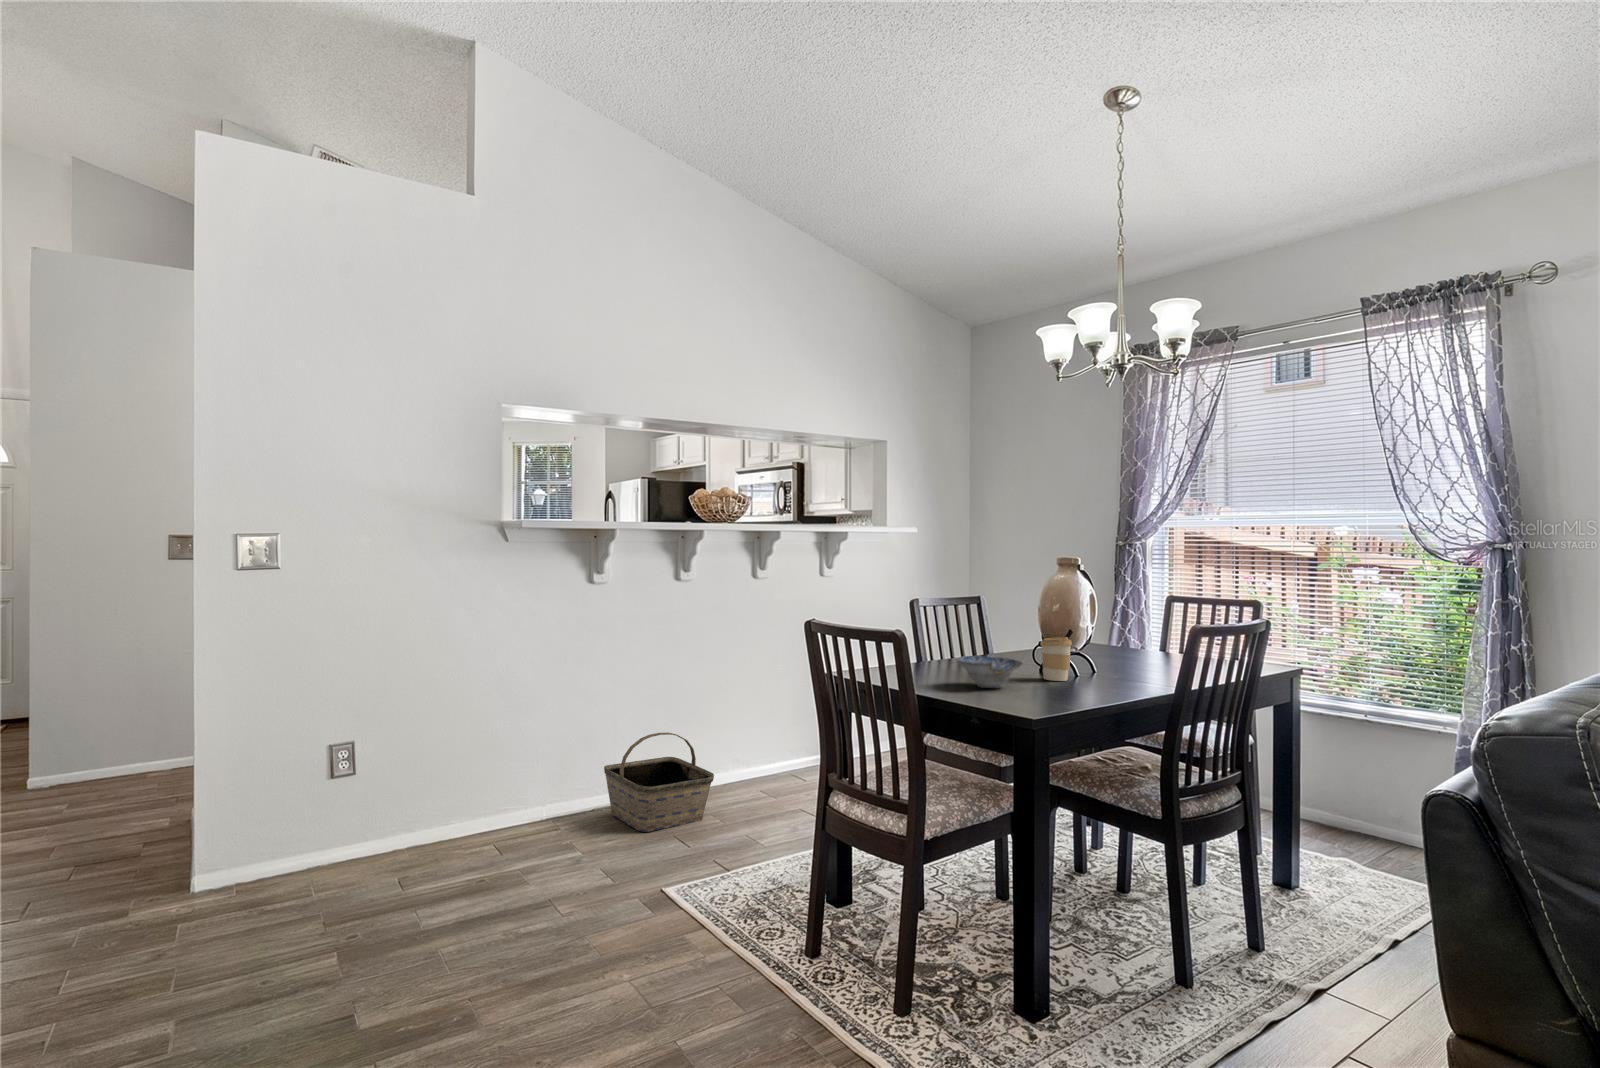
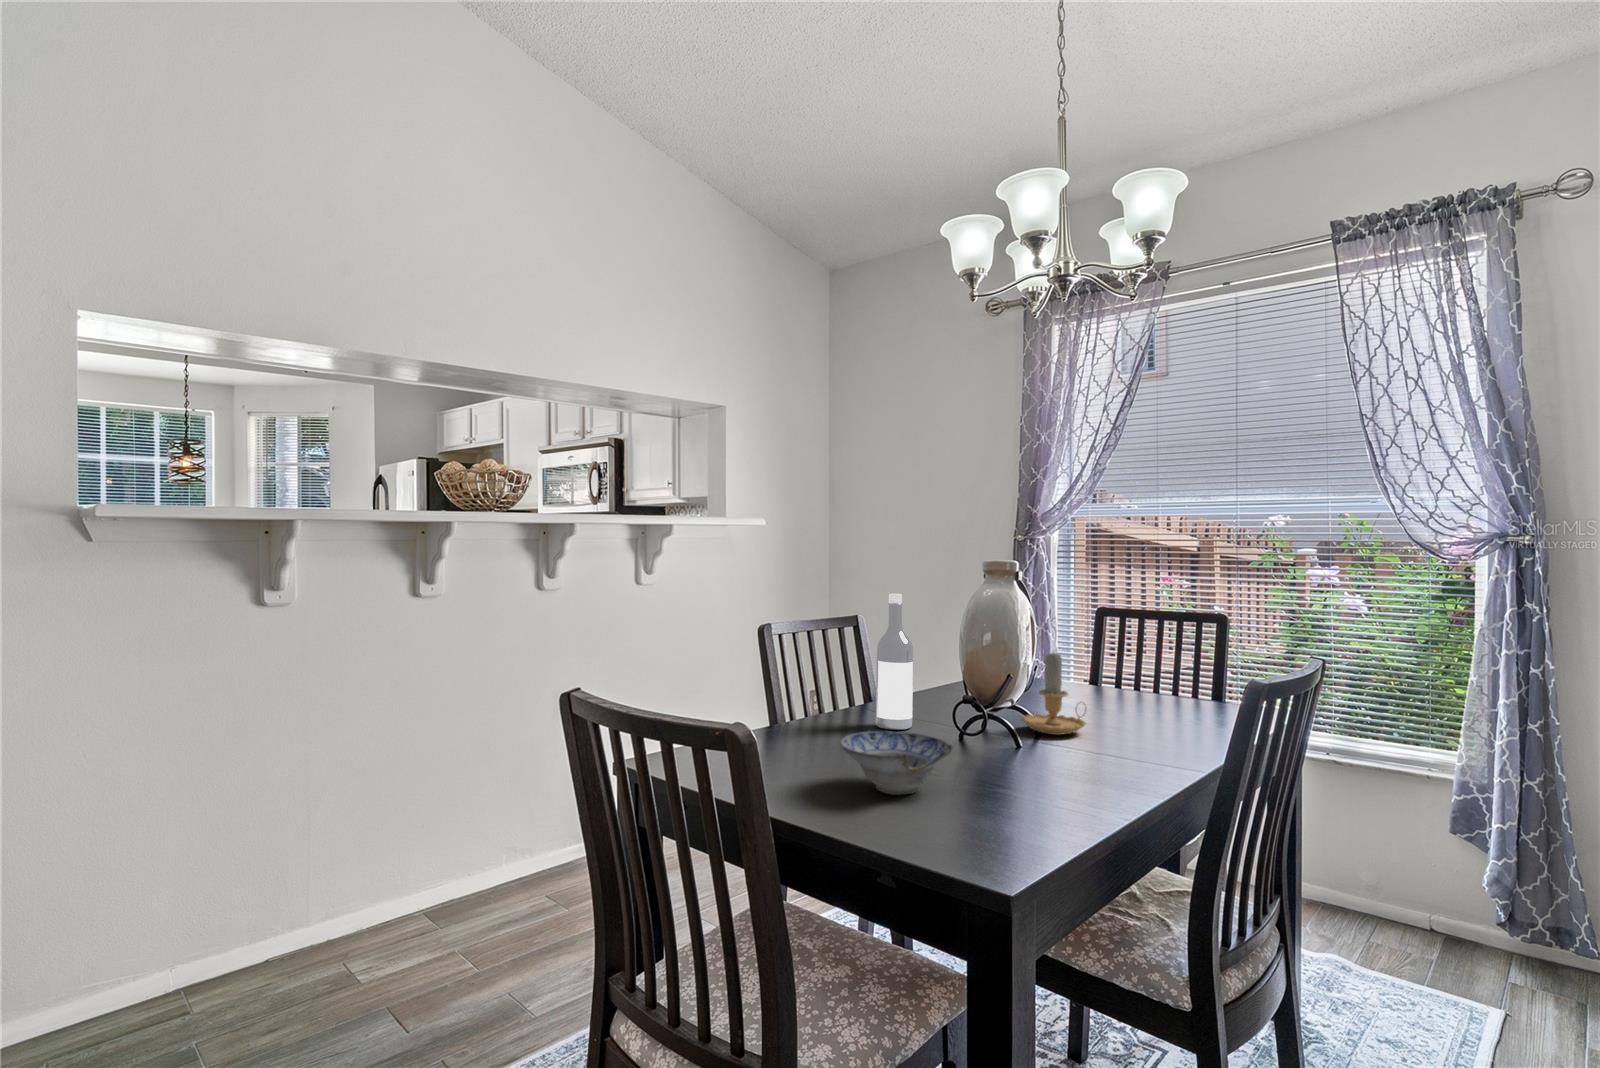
wine bottle: none [987,579,1012,667] -> present [876,594,913,730]
candle: none [1084,616,1132,672] -> present [1021,653,1086,735]
coffee cup: present [1041,637,1072,681] -> none [969,690,1019,764]
basket: present [604,733,714,832] -> none [285,830,464,1001]

